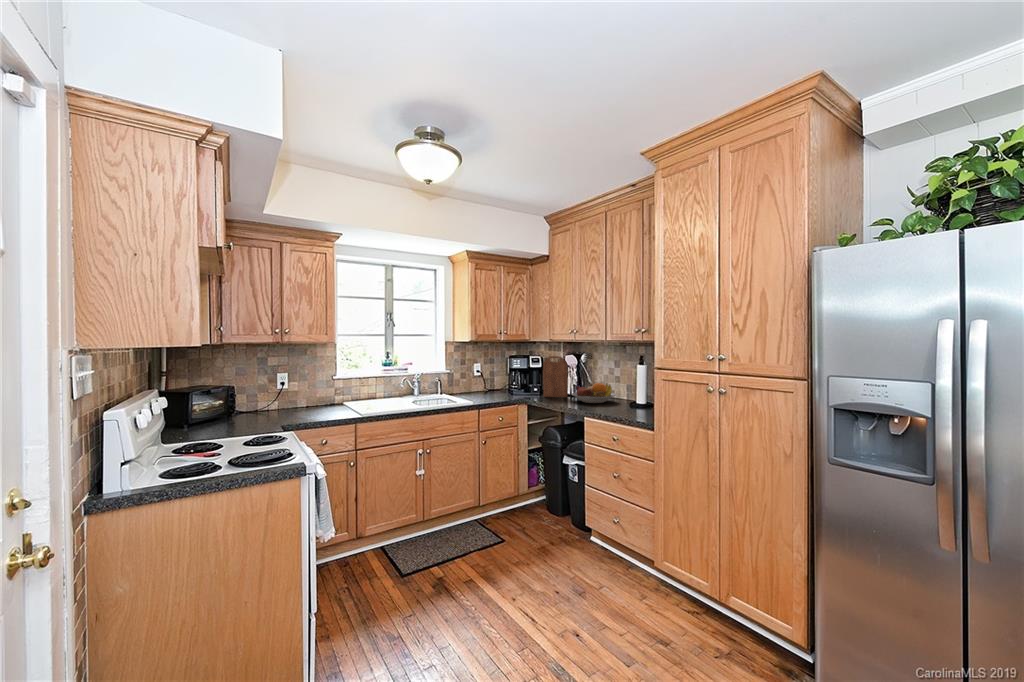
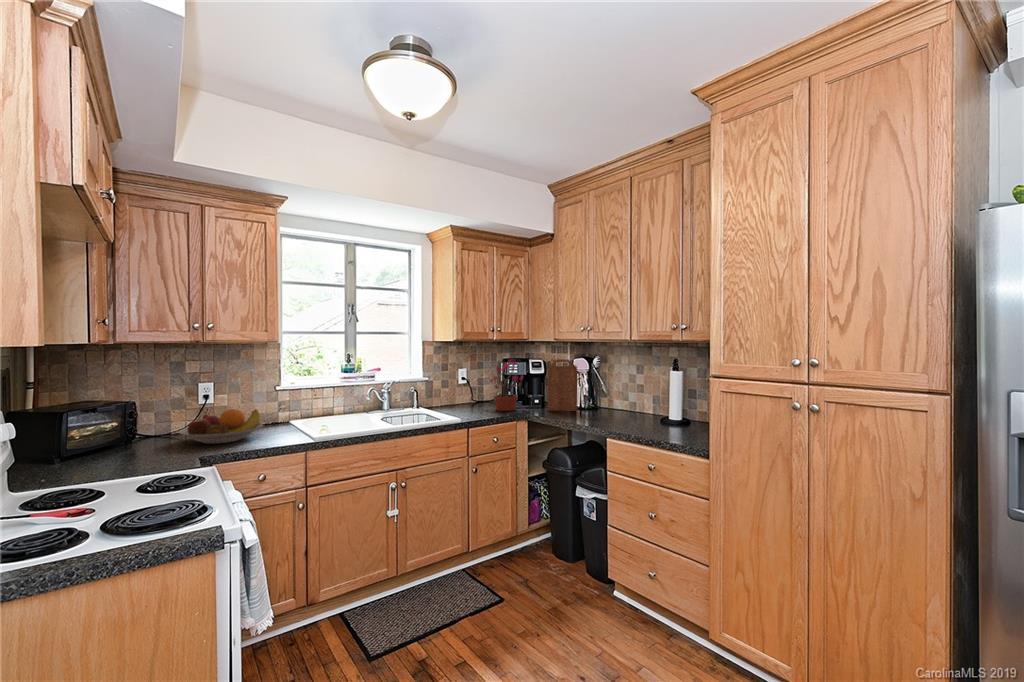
potted plant: none [493,356,526,397] -> present [484,359,524,411]
fruit bowl: present [572,383,616,403] -> present [179,409,263,444]

